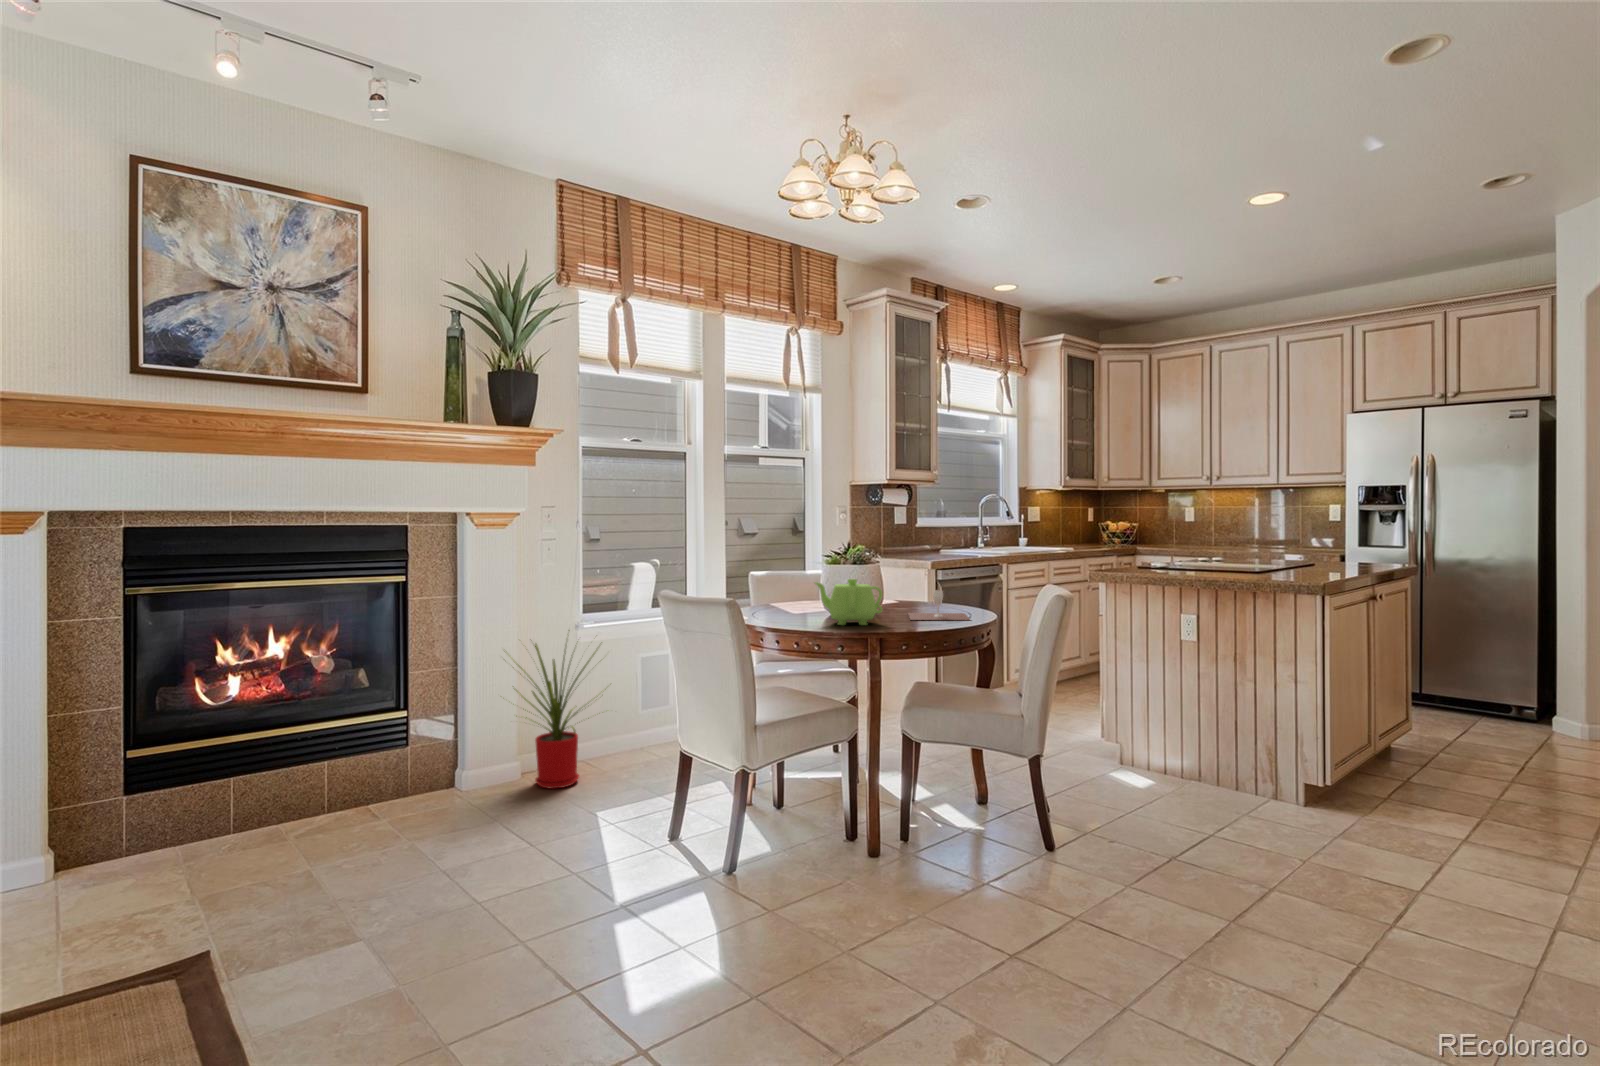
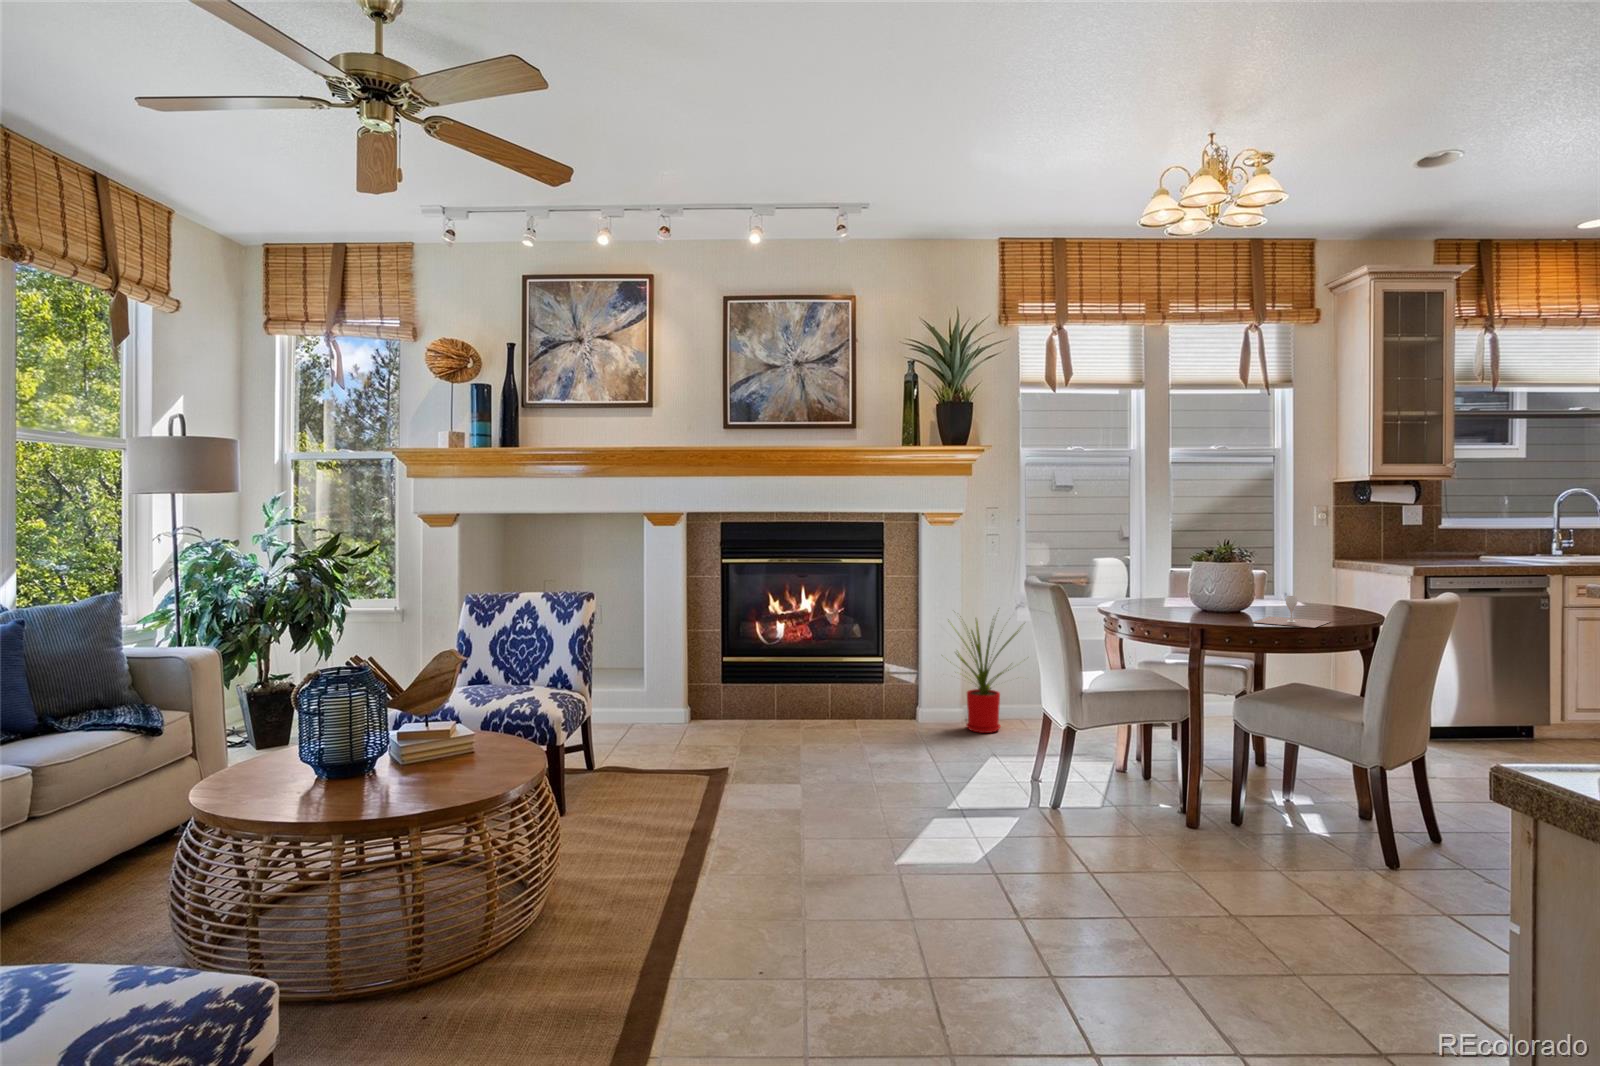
teapot: present [815,579,882,625] -> none [1152,580,1217,623]

